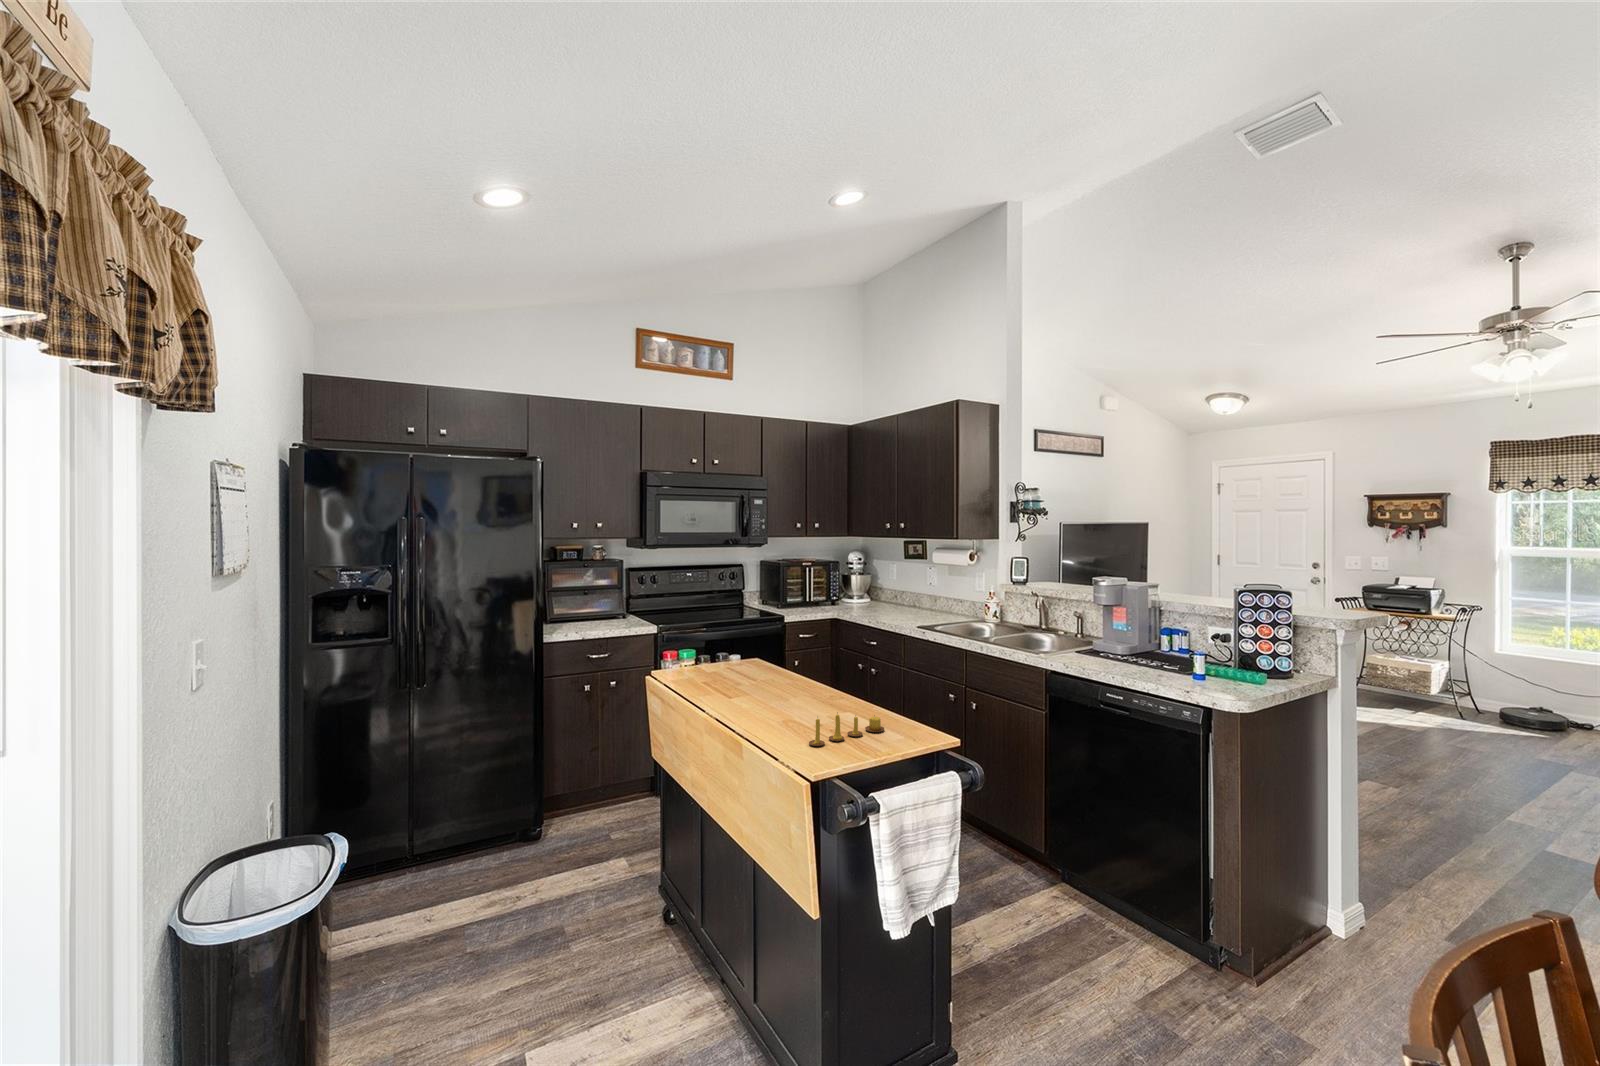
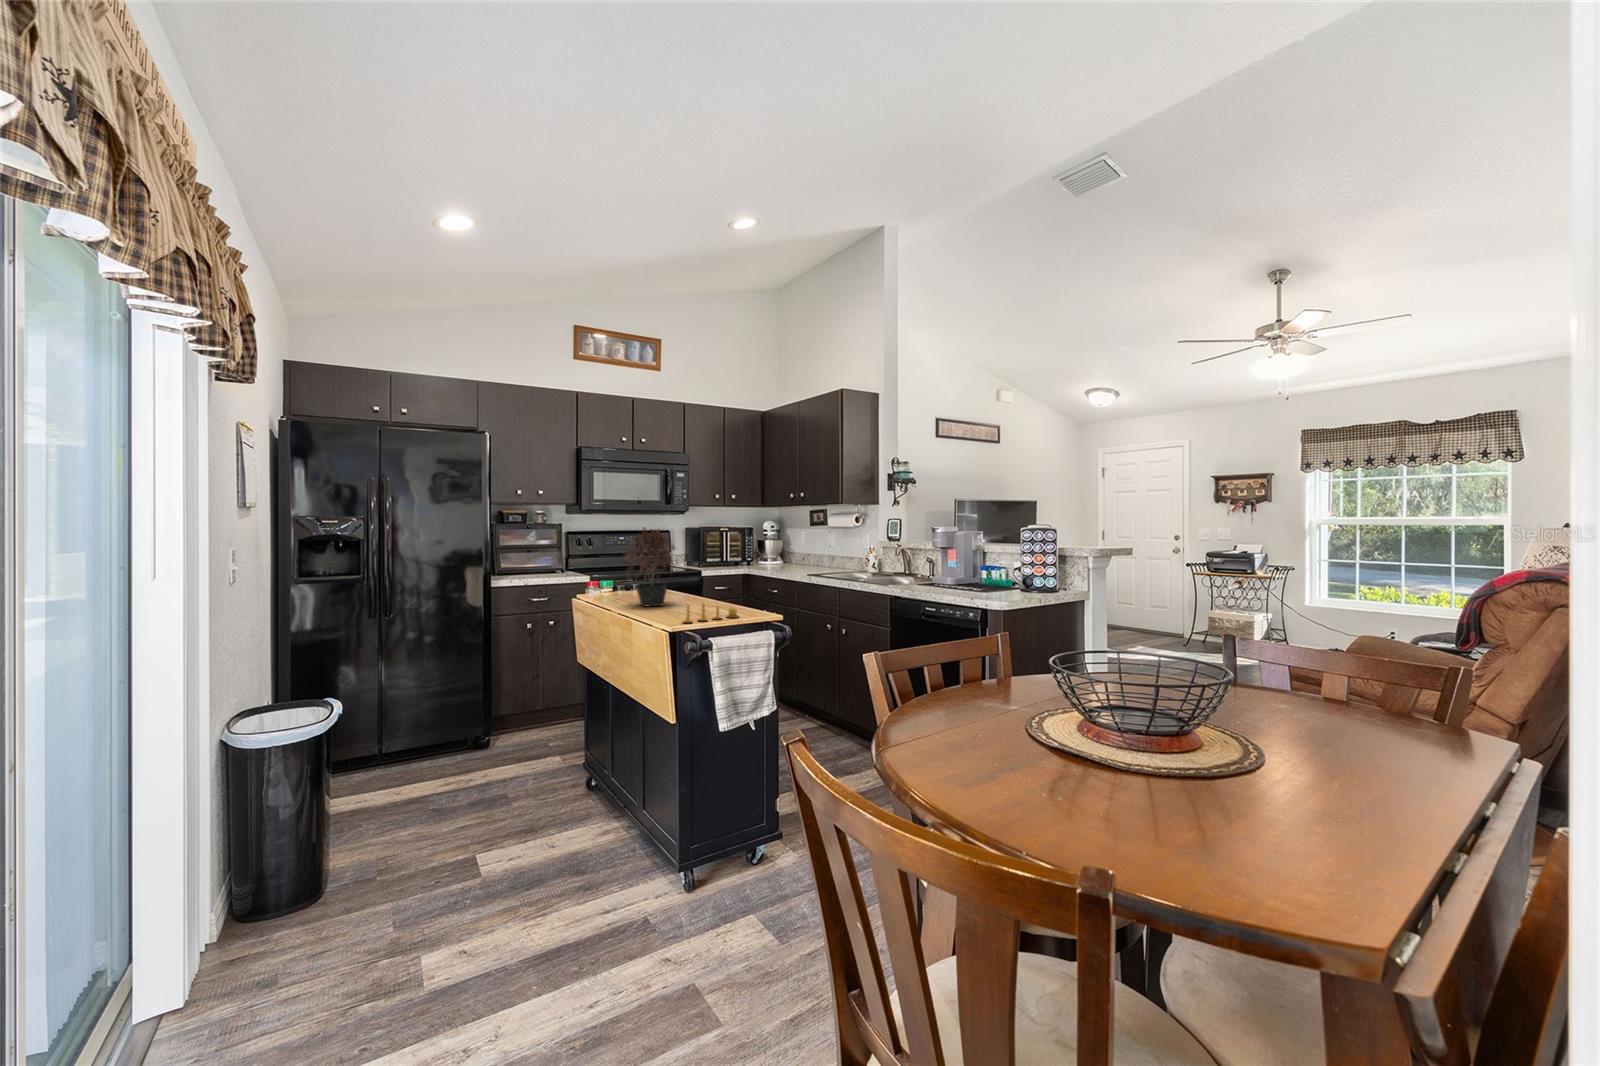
potted plant: none [713,592,791,699] -> present [623,528,676,606]

